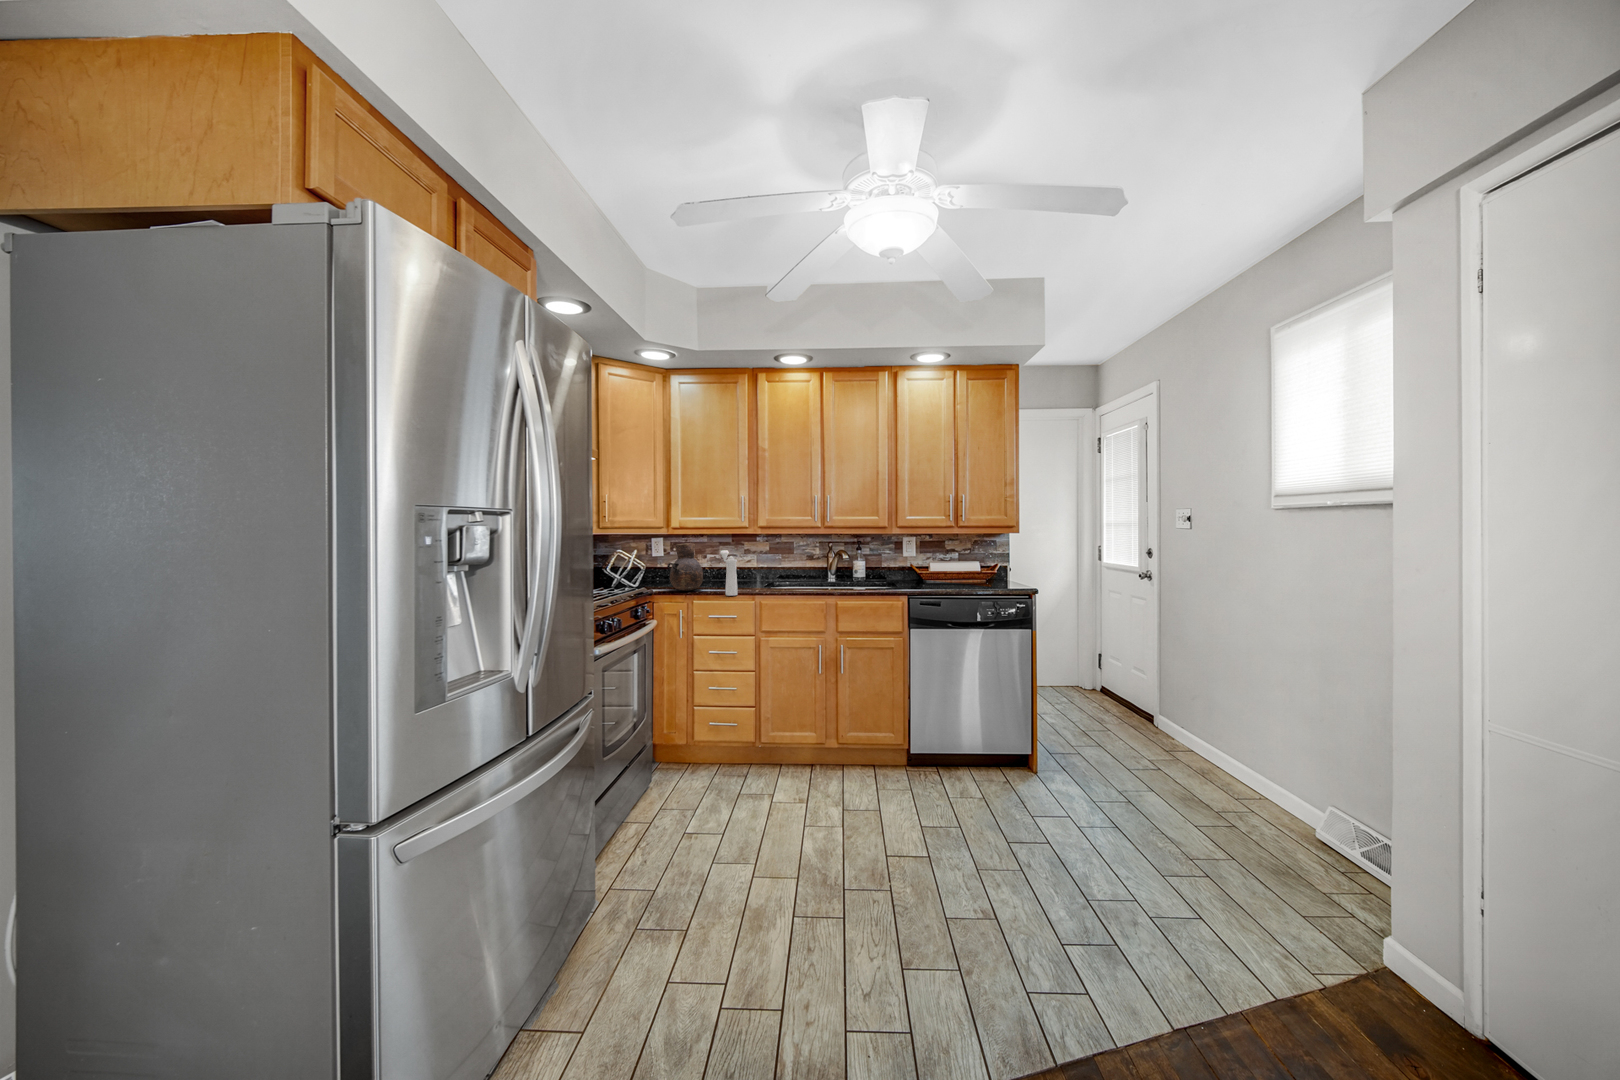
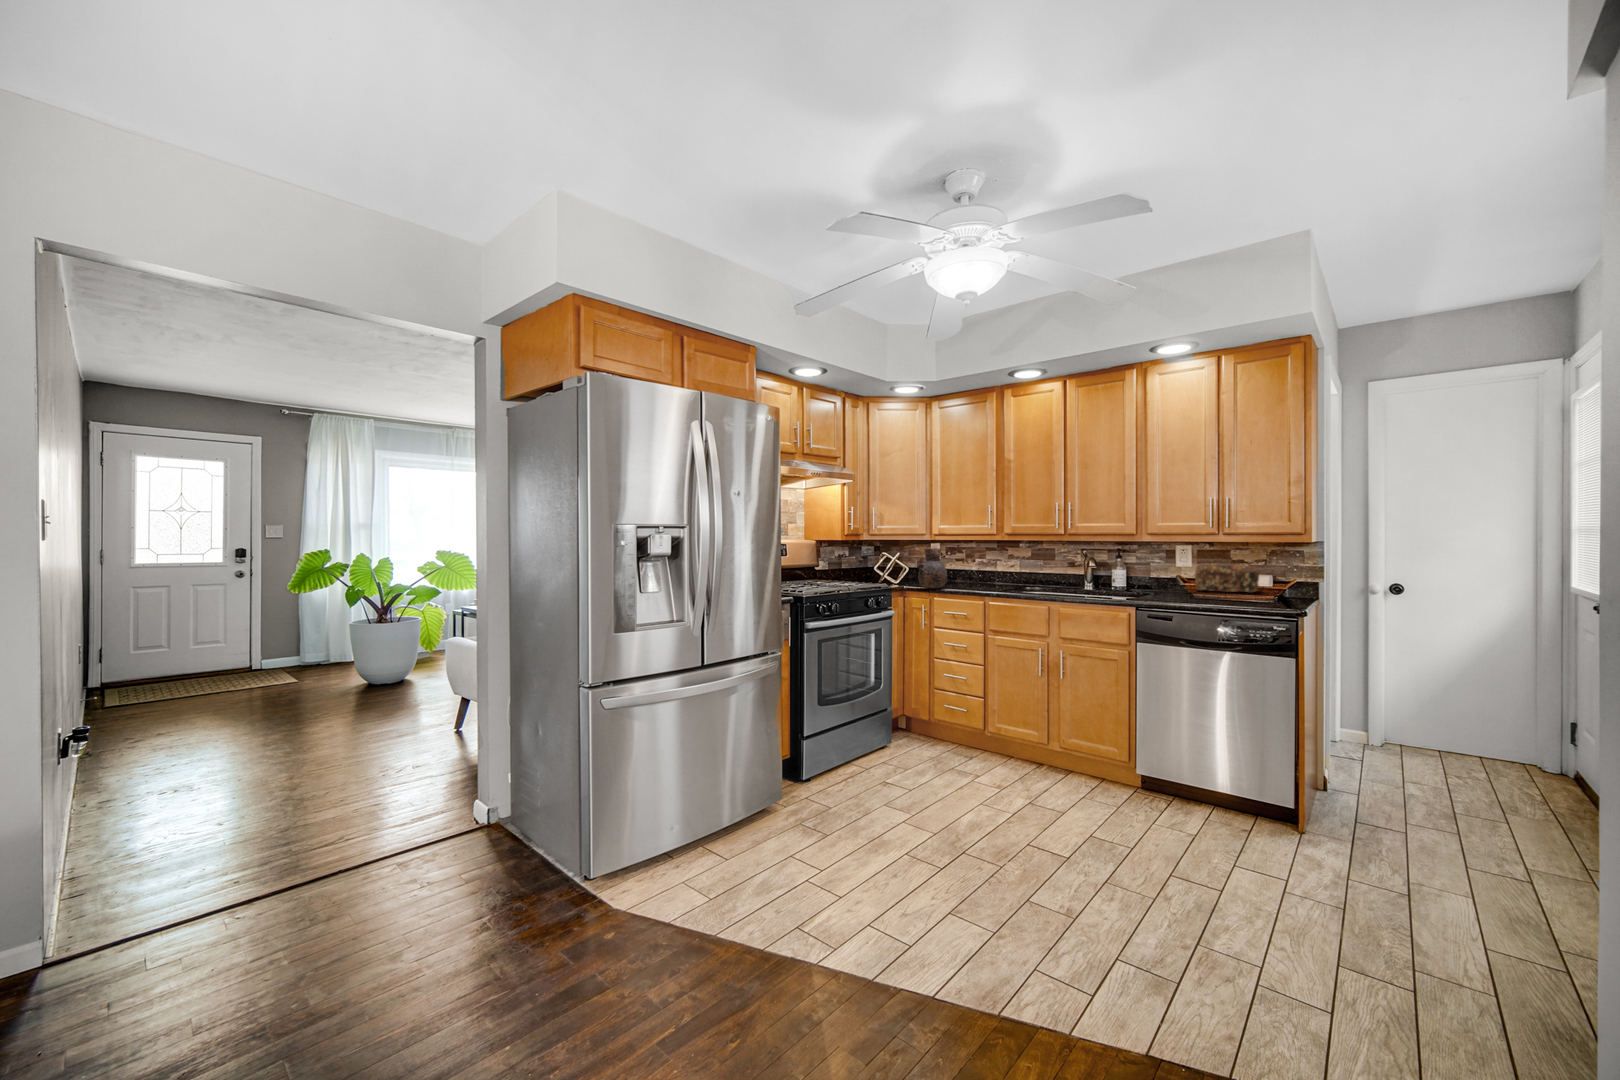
pepper mill: present [720,550,737,596] -> none [952,554,963,594]
bread loaf: none [924,553,975,579] -> present [1195,563,1259,592]

